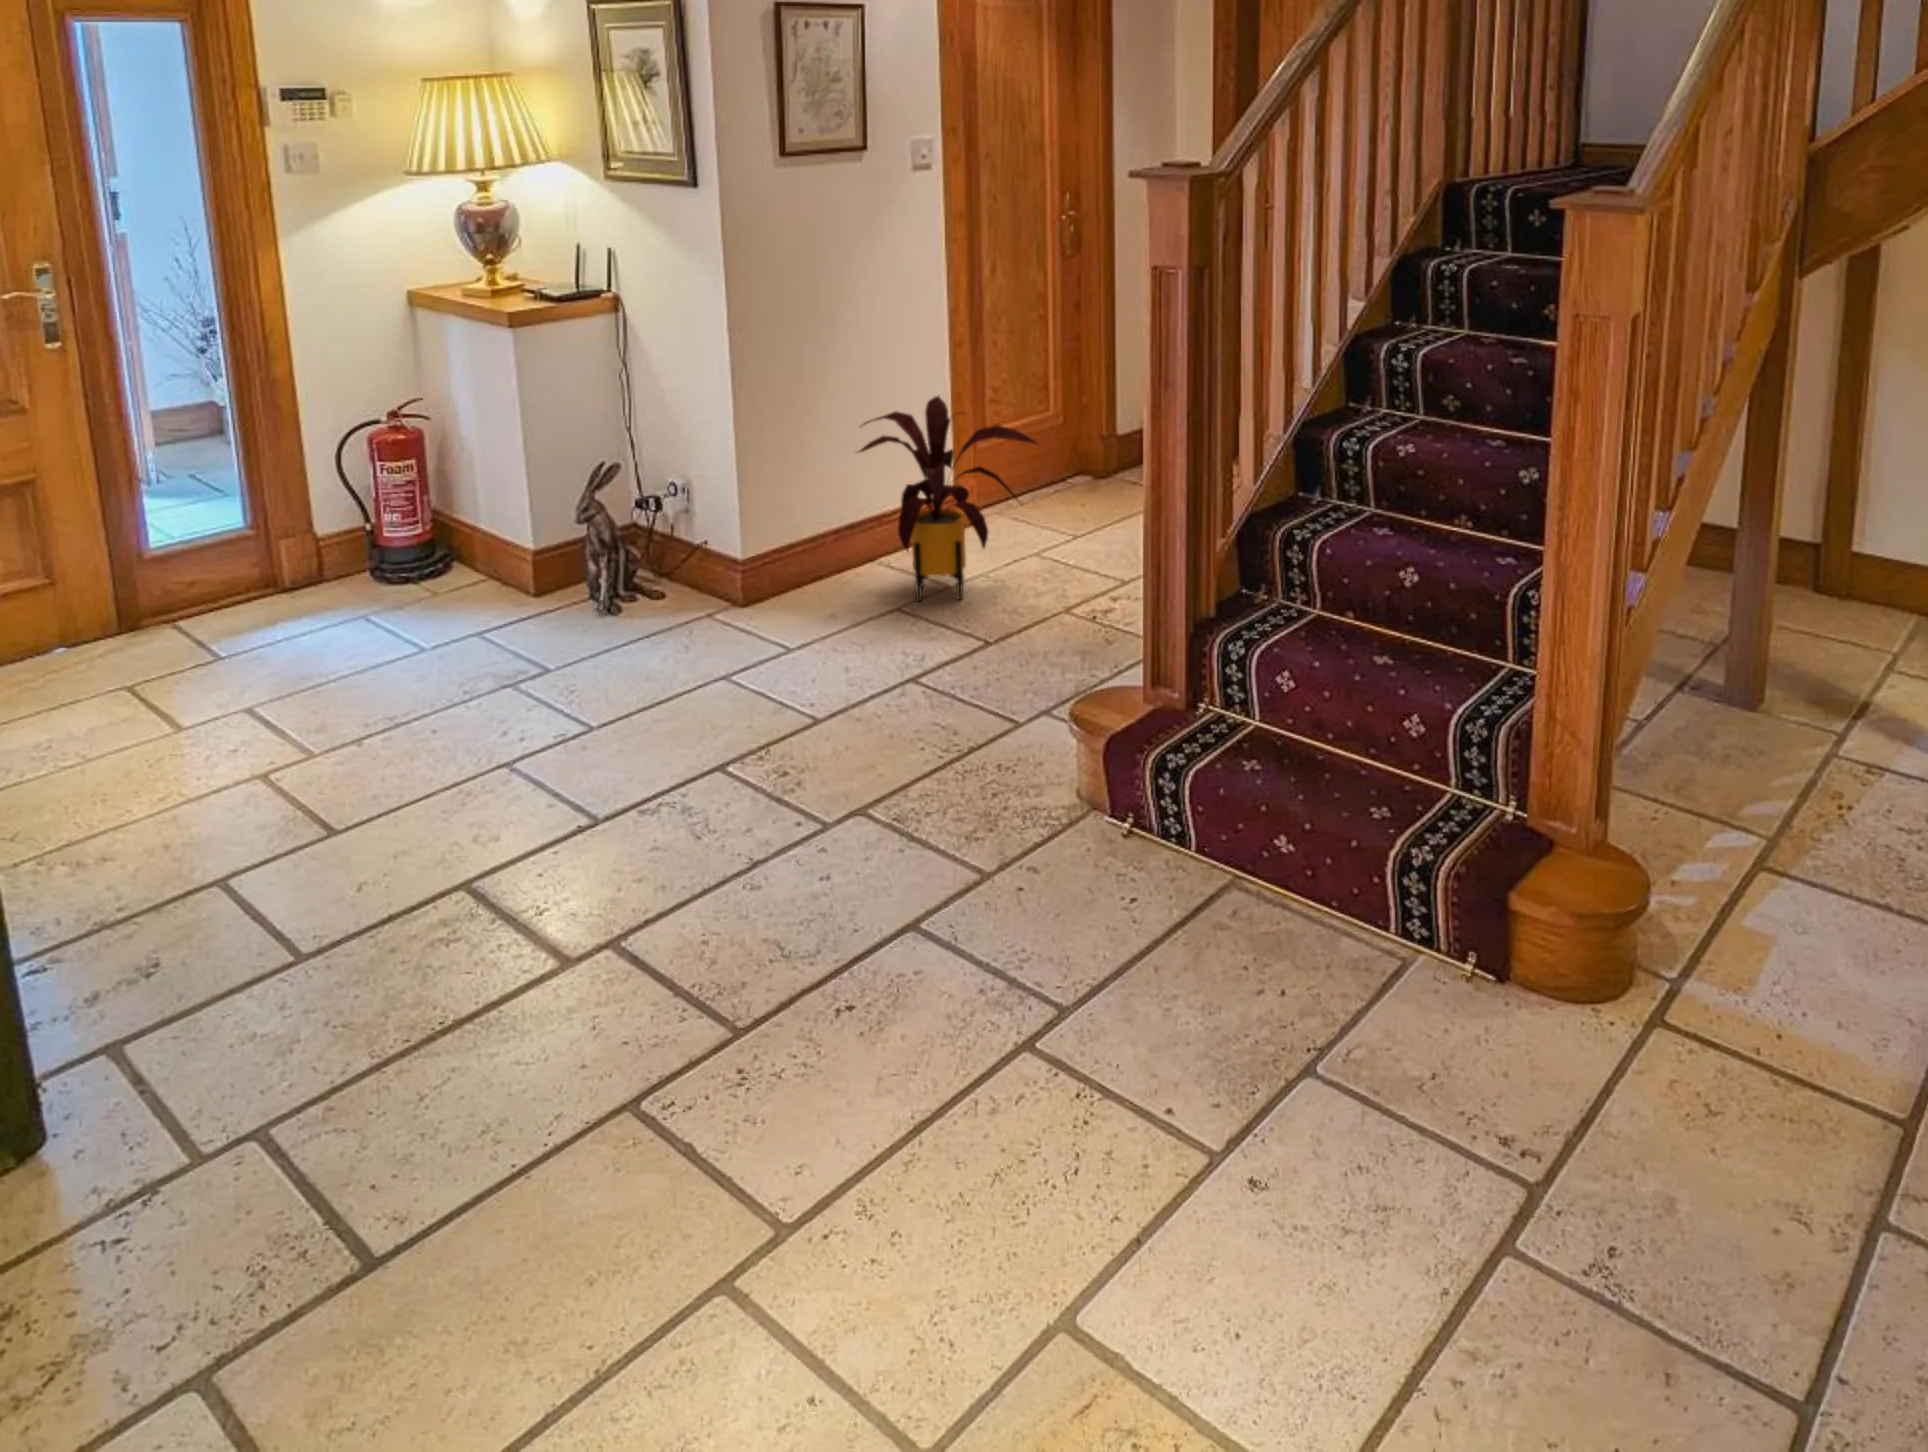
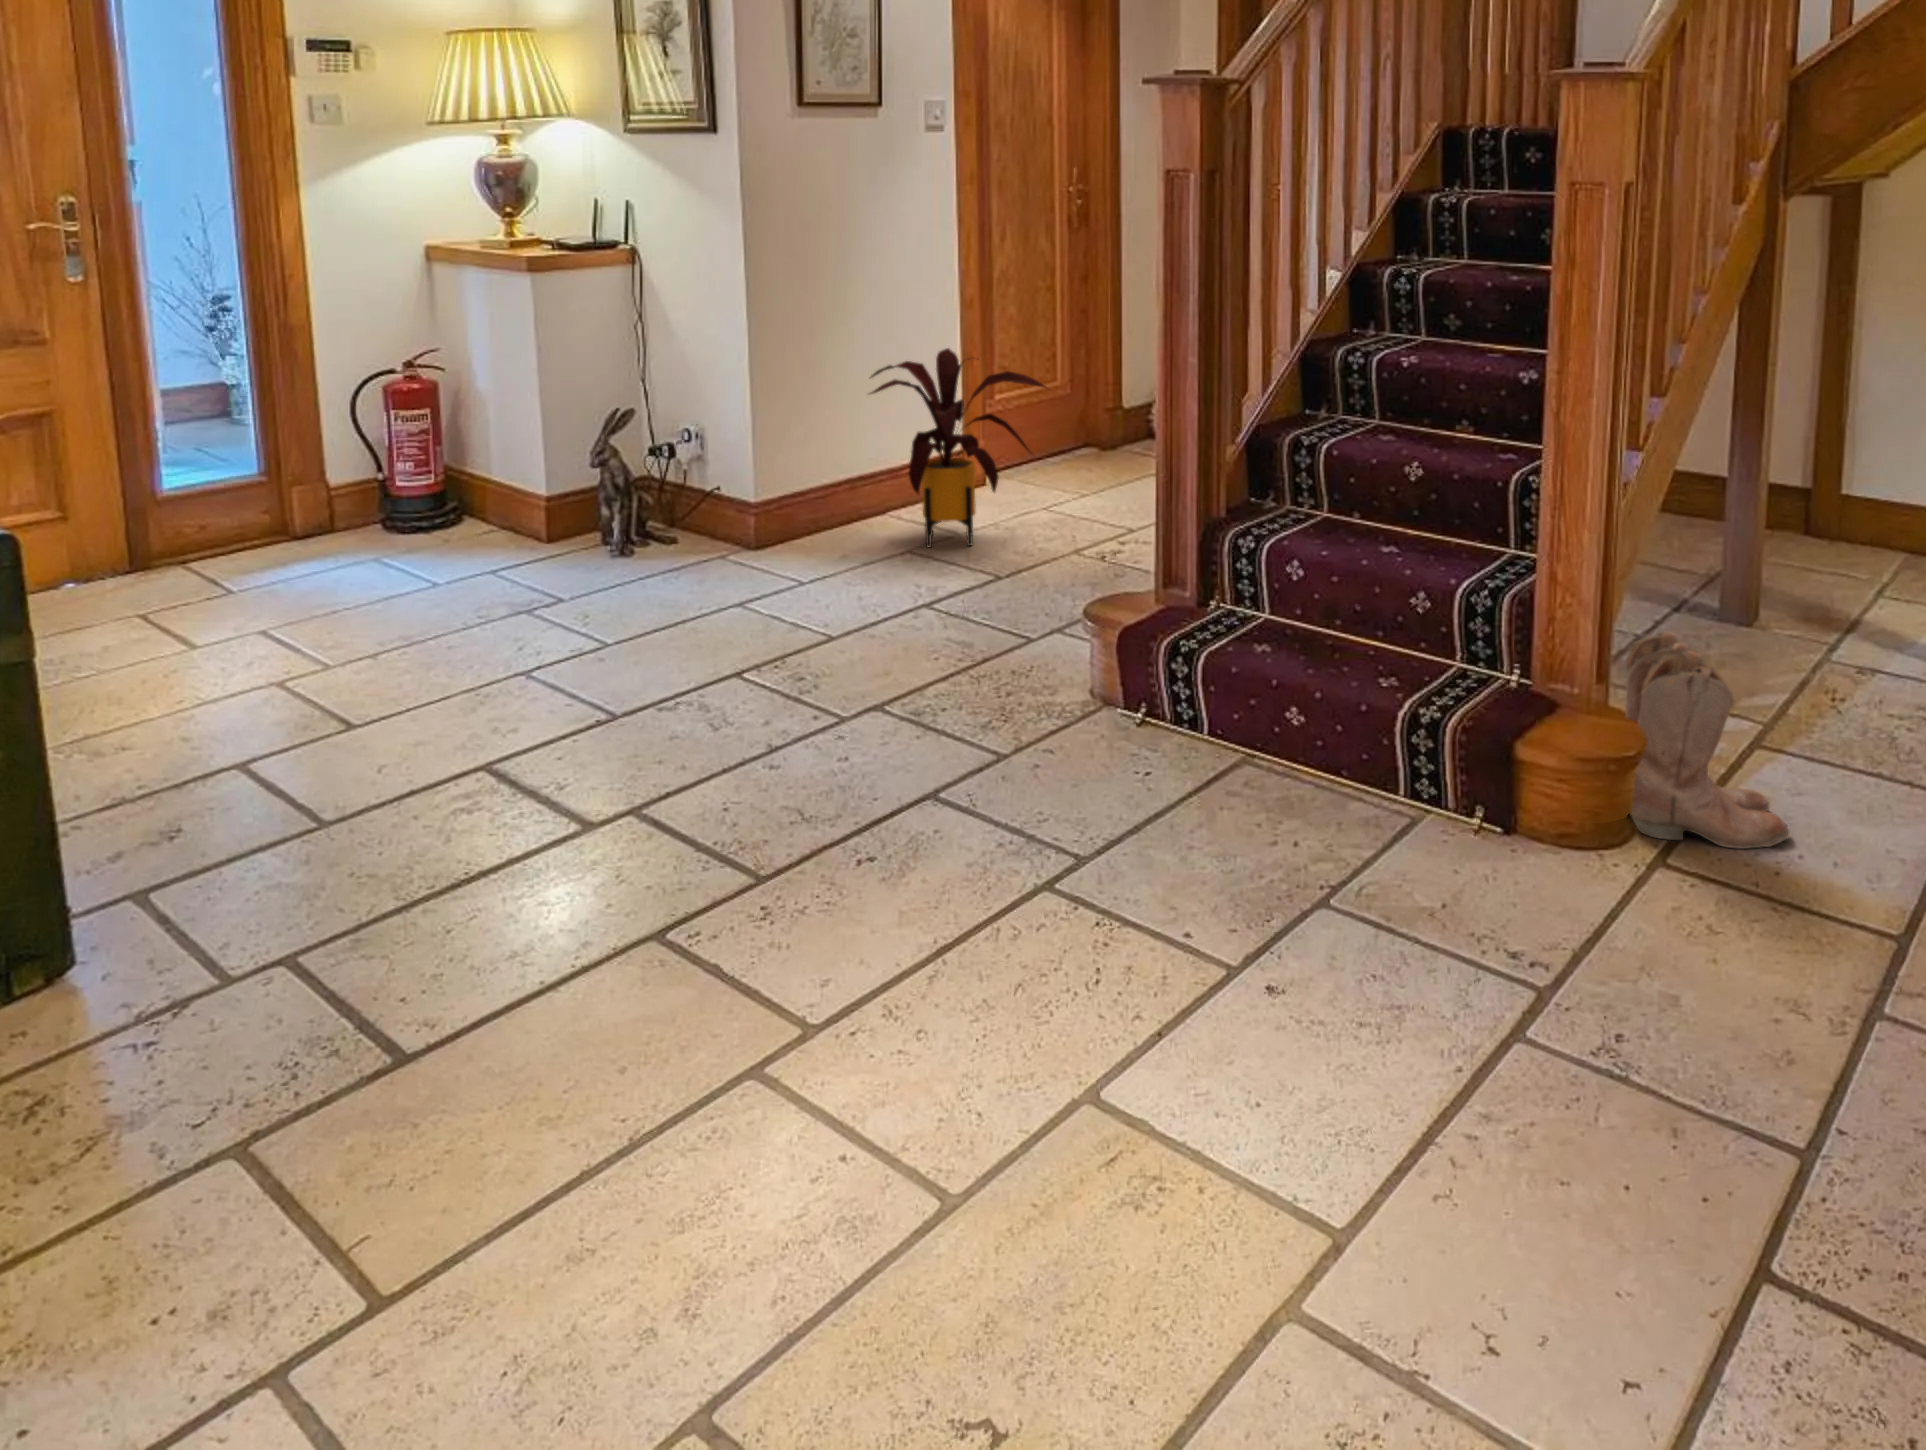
boots: none [1613,771,1794,1003] -> present [1625,631,1791,849]

